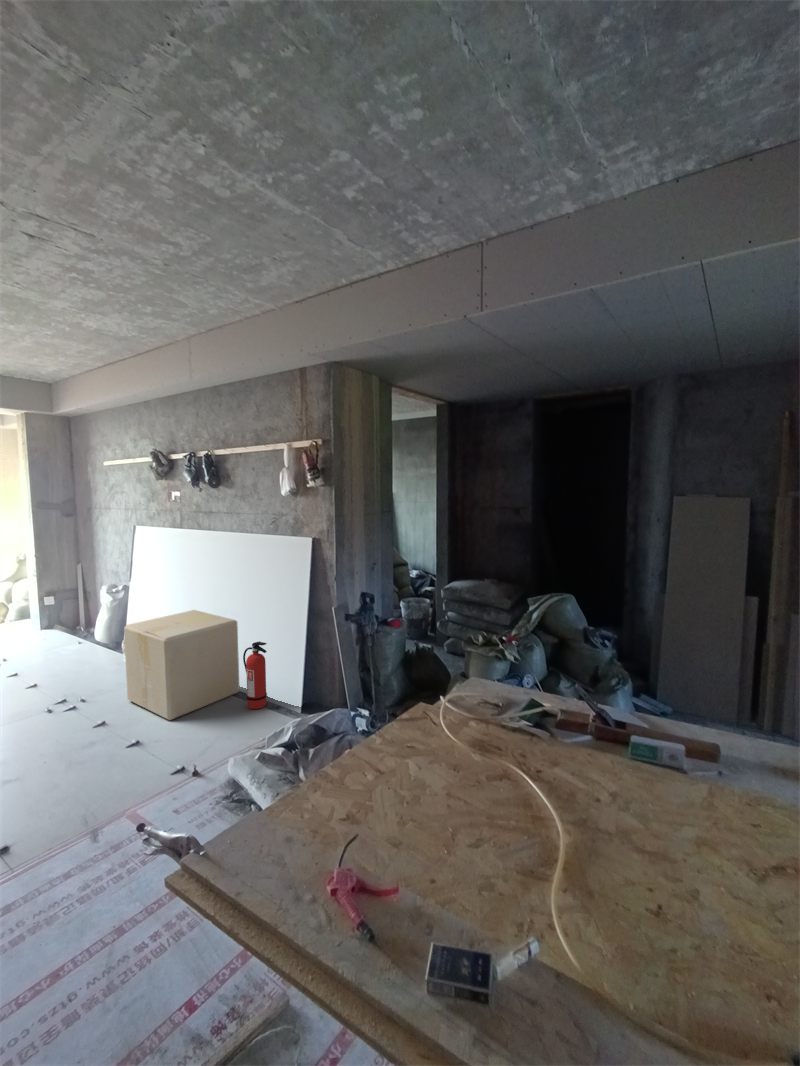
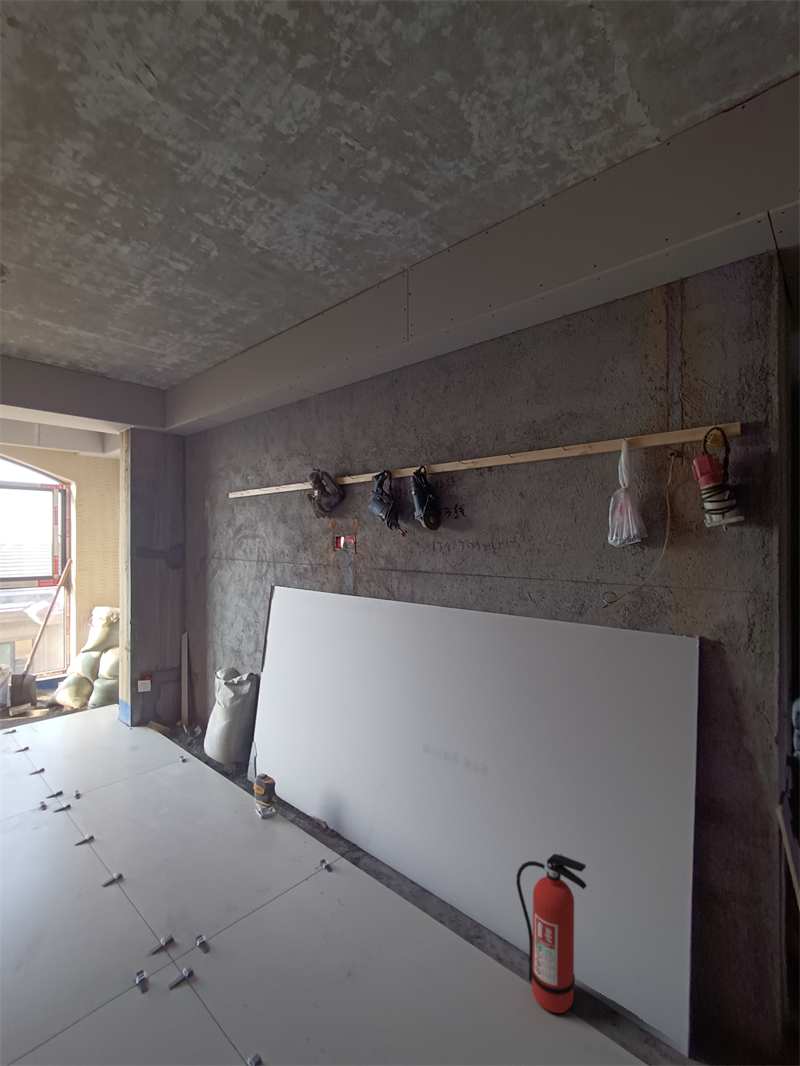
cardboard box: present [124,610,239,720] -> none [282,746,490,1033]

